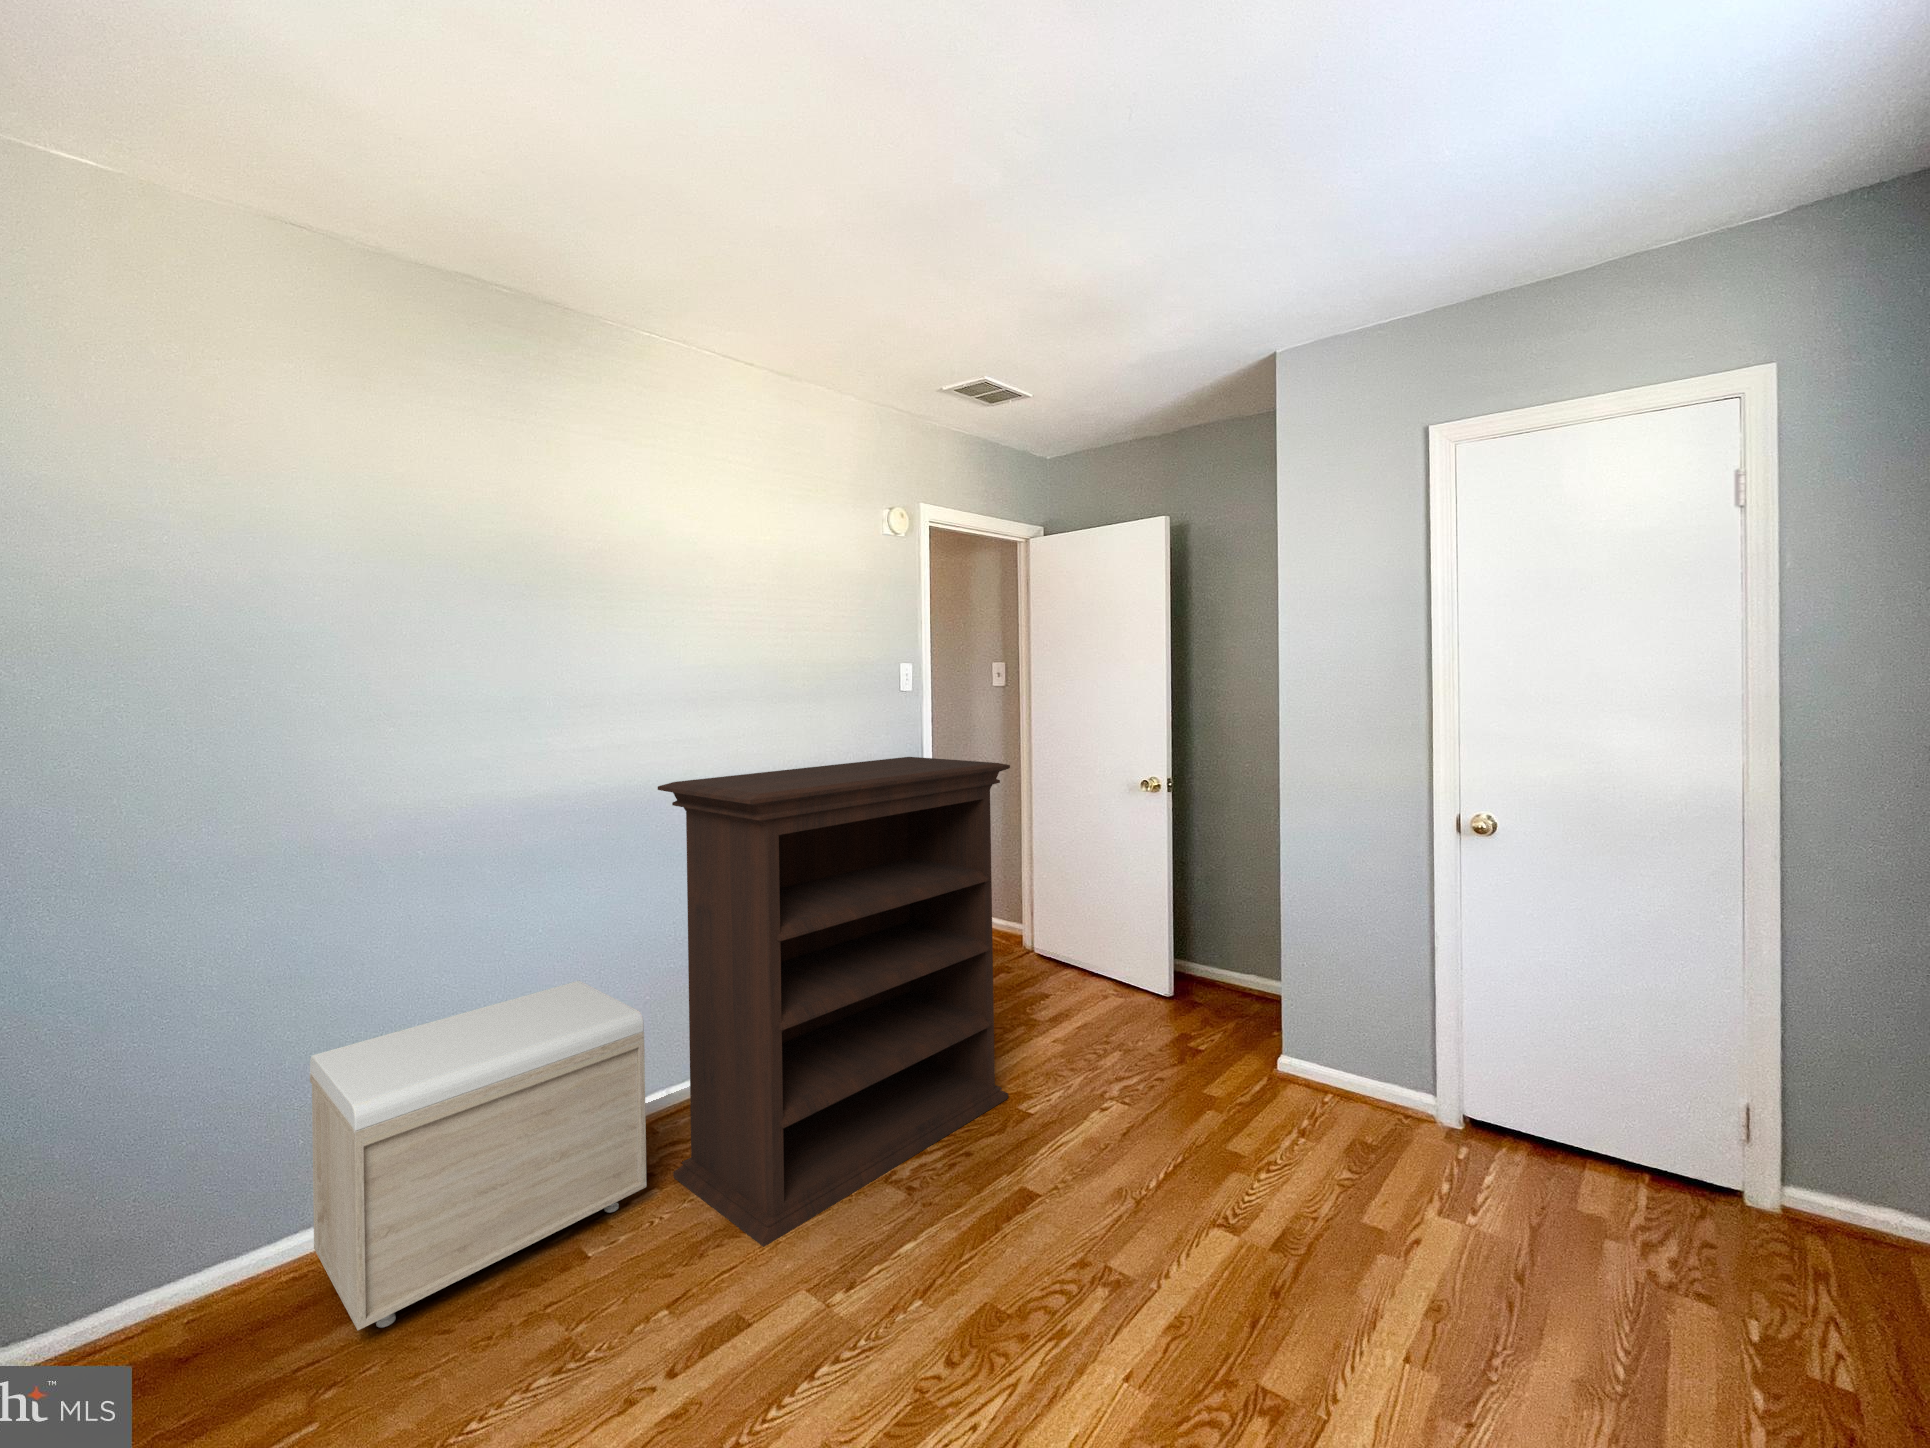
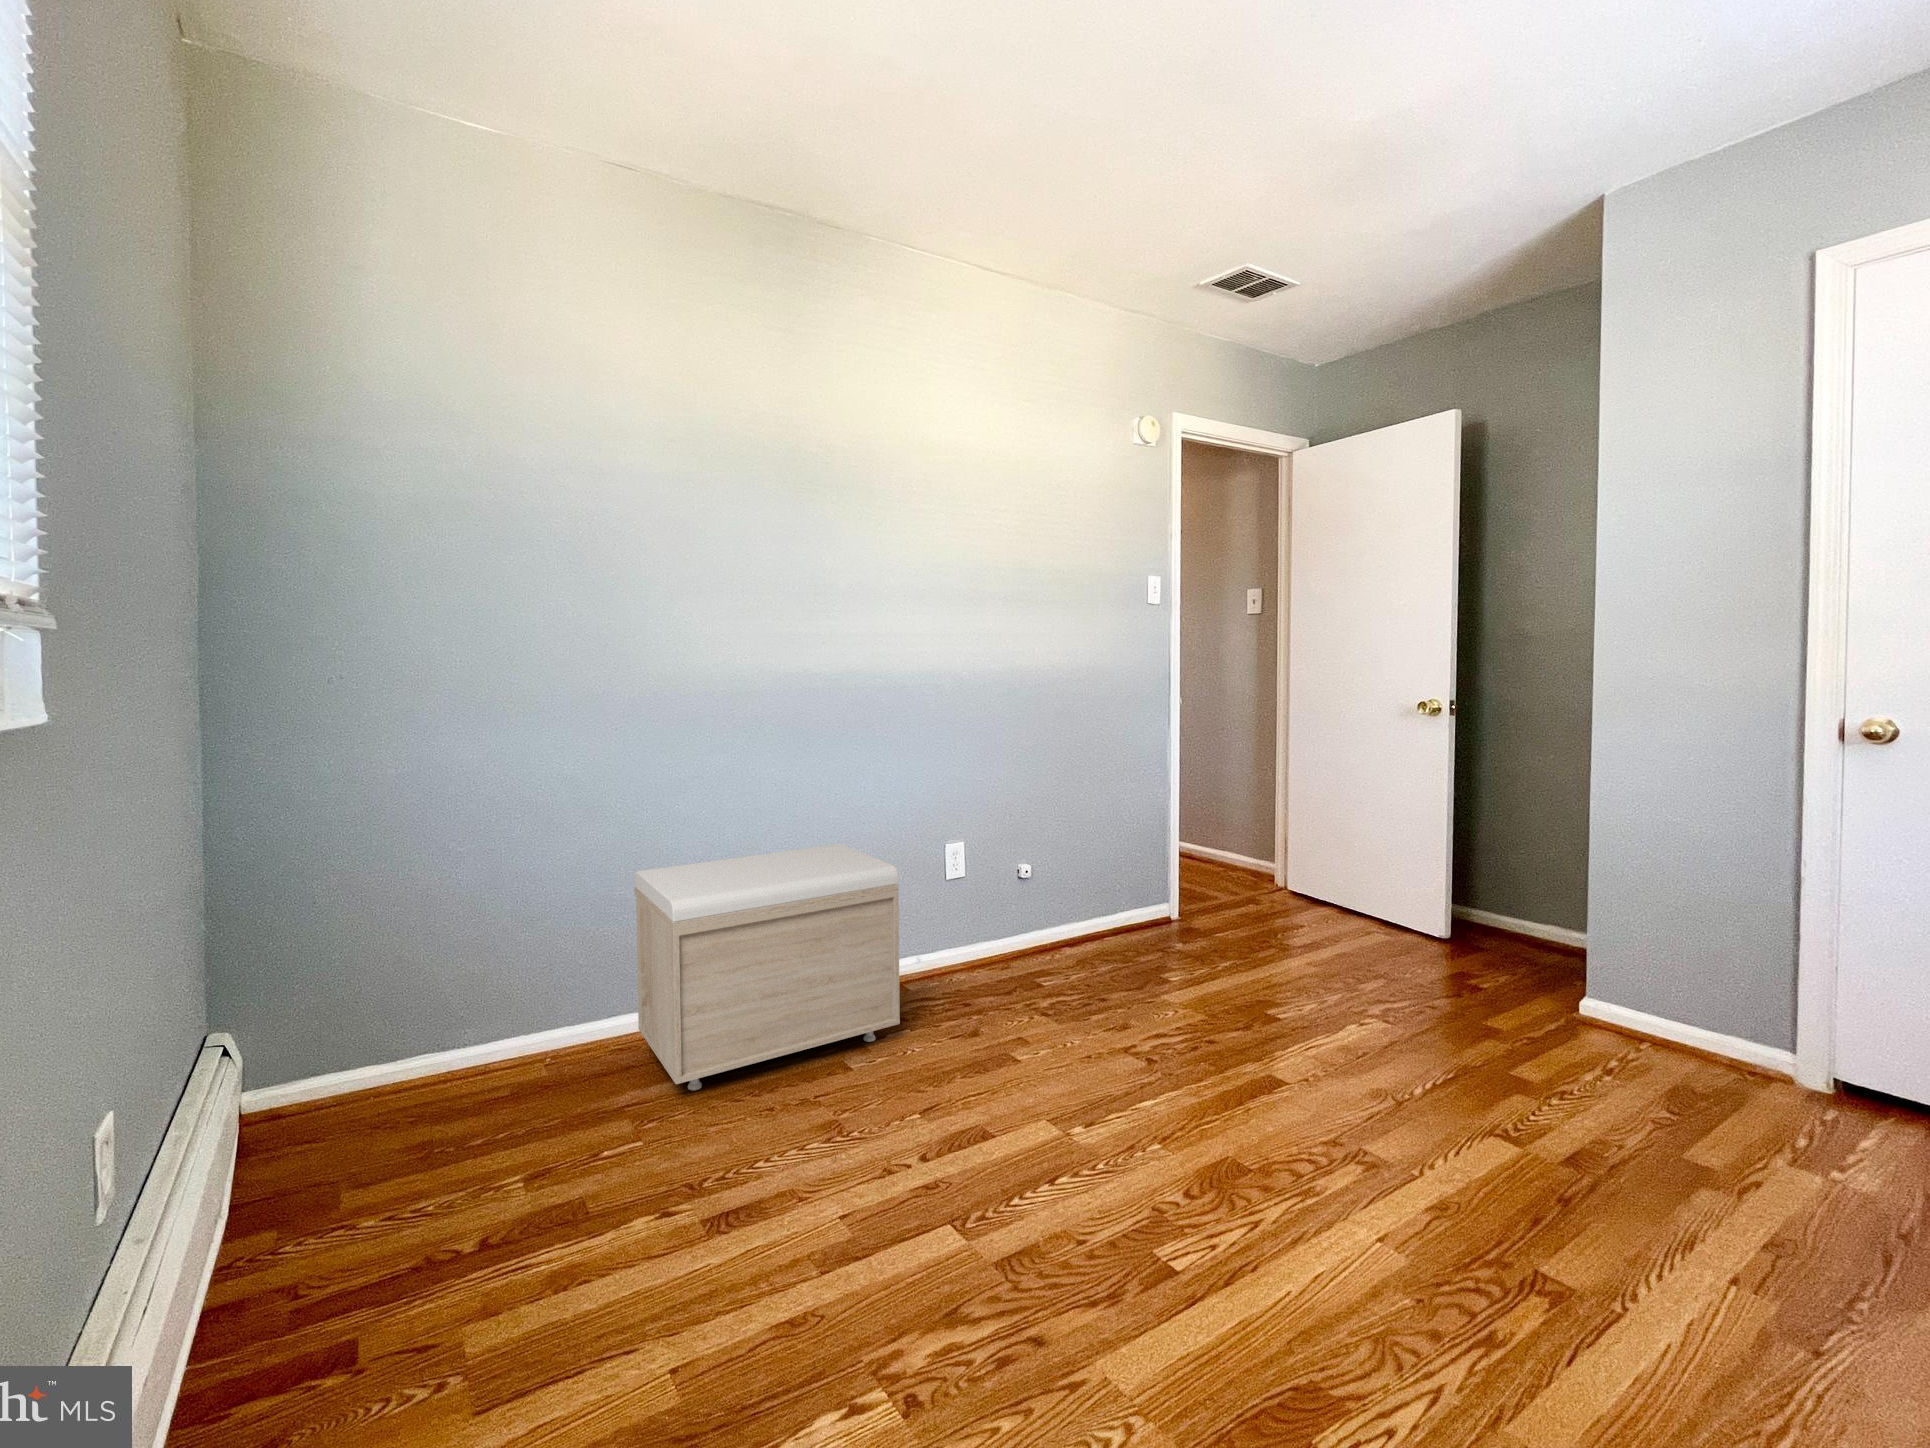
bookshelf: present [658,757,1010,1247] -> none [910,658,1263,1085]

